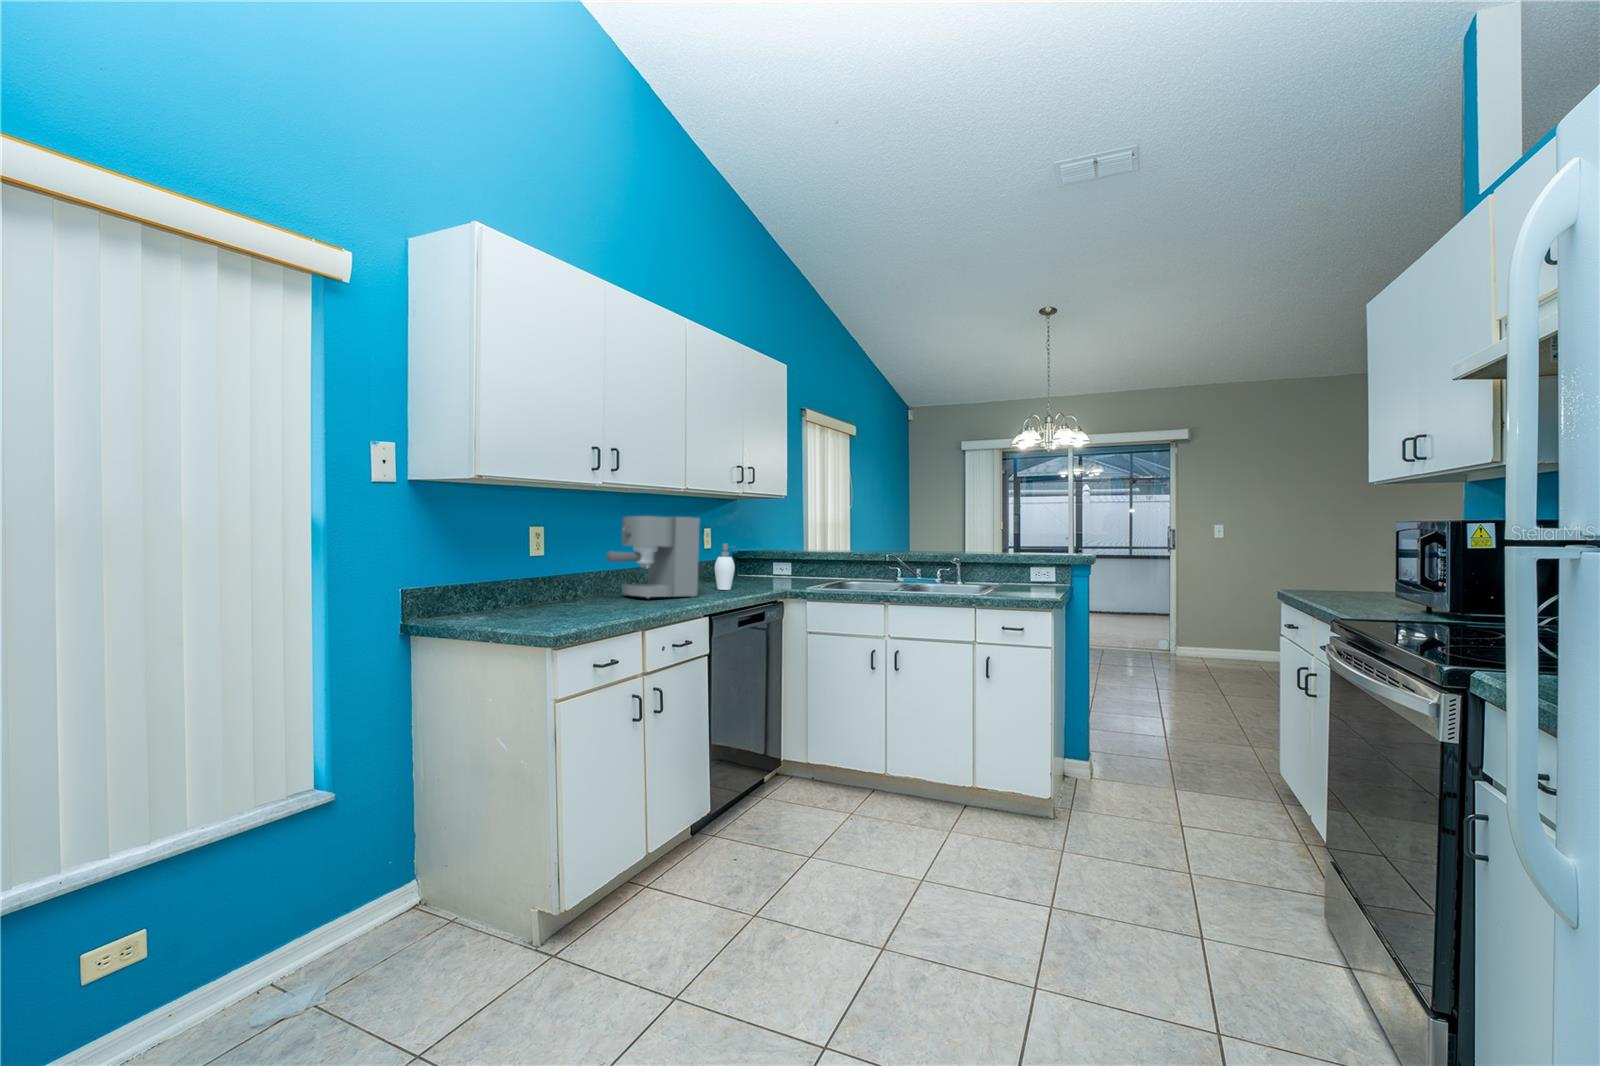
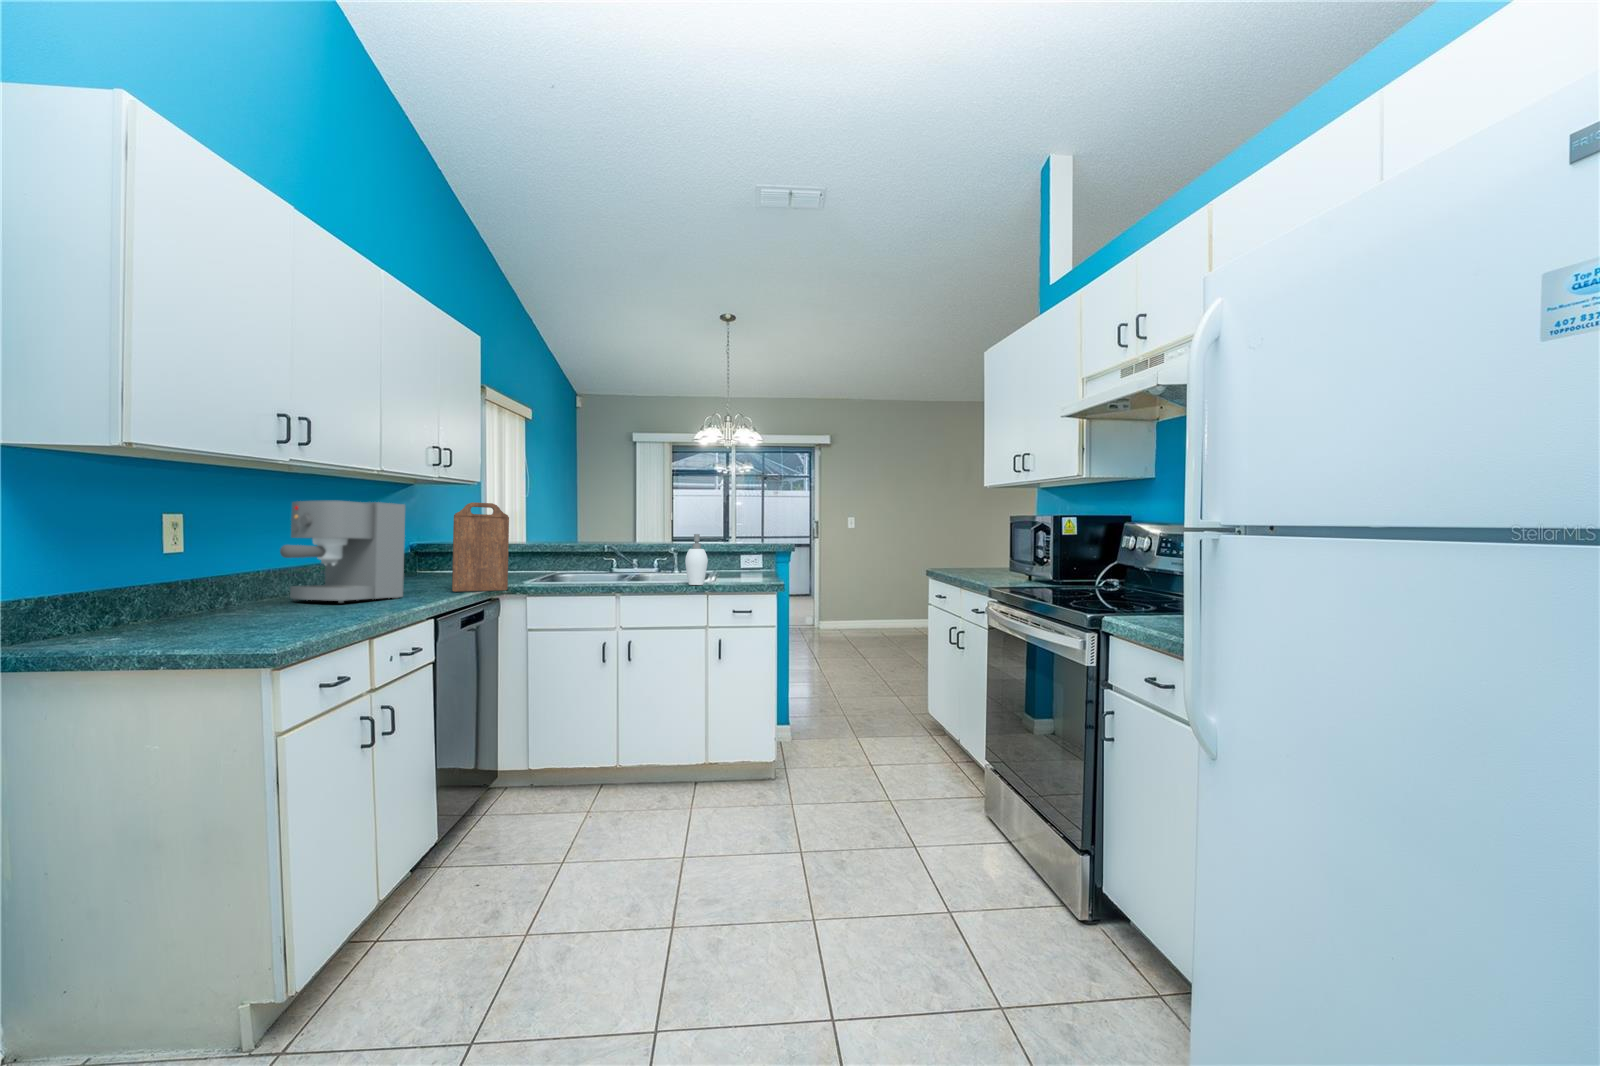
cutting board: none [739,515,786,594] -> present [452,502,509,592]
soap dispenser: present [714,543,735,590] -> present [685,534,713,585]

